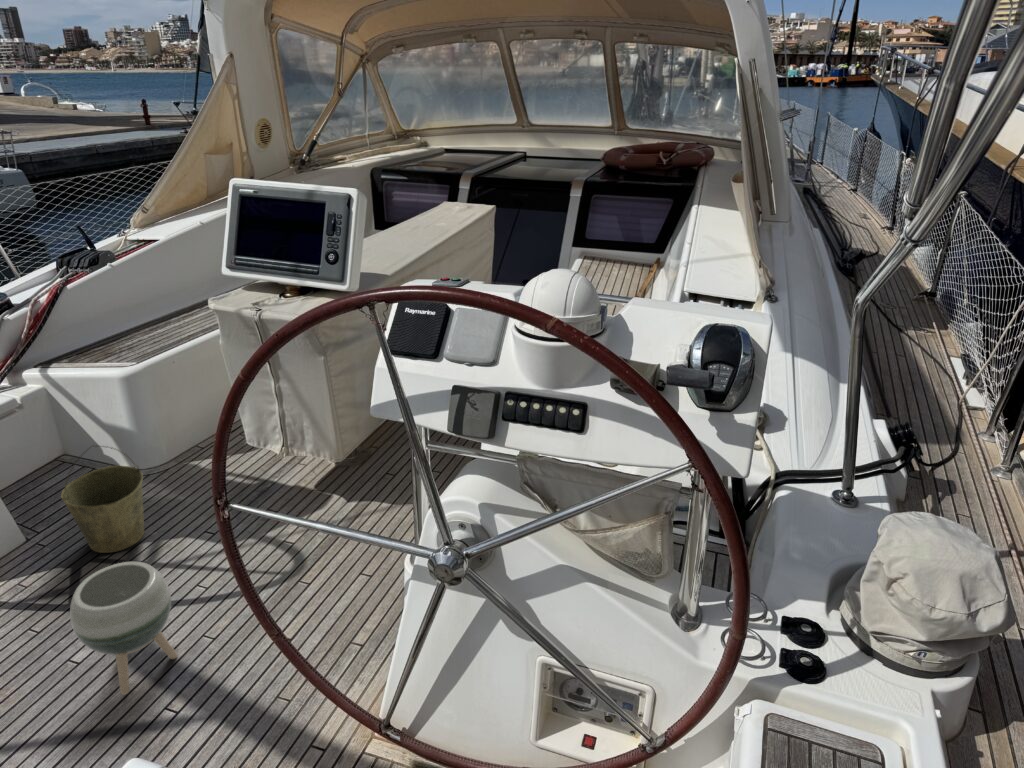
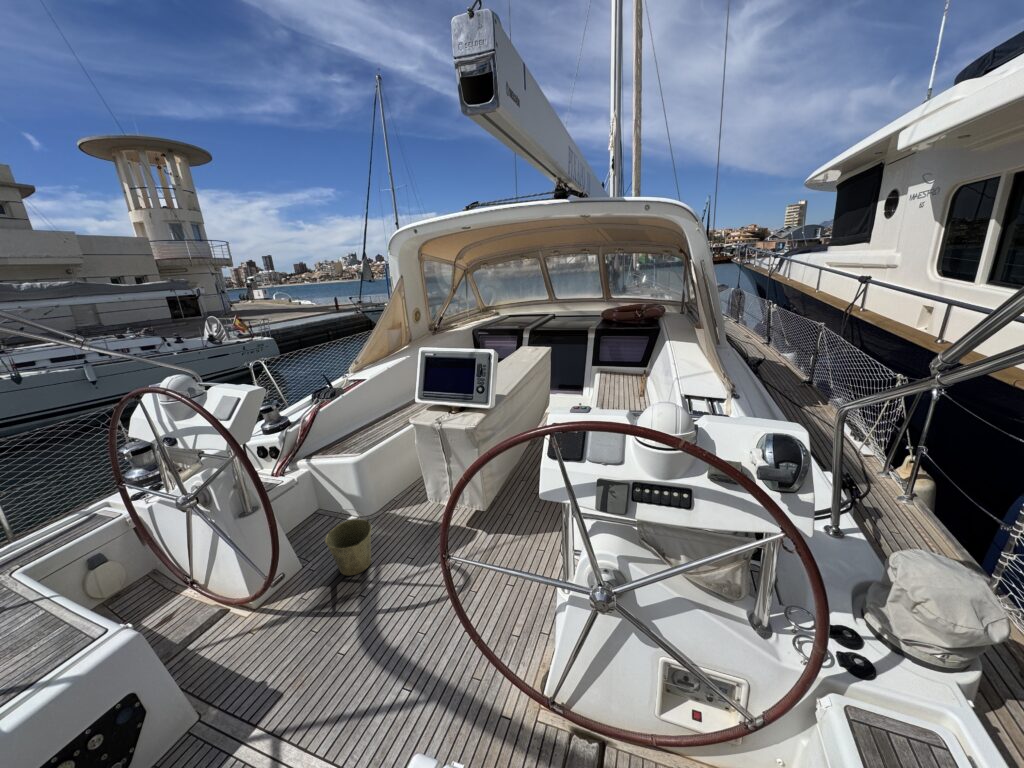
planter: present [70,562,177,695] -> none [344,588,404,679]

